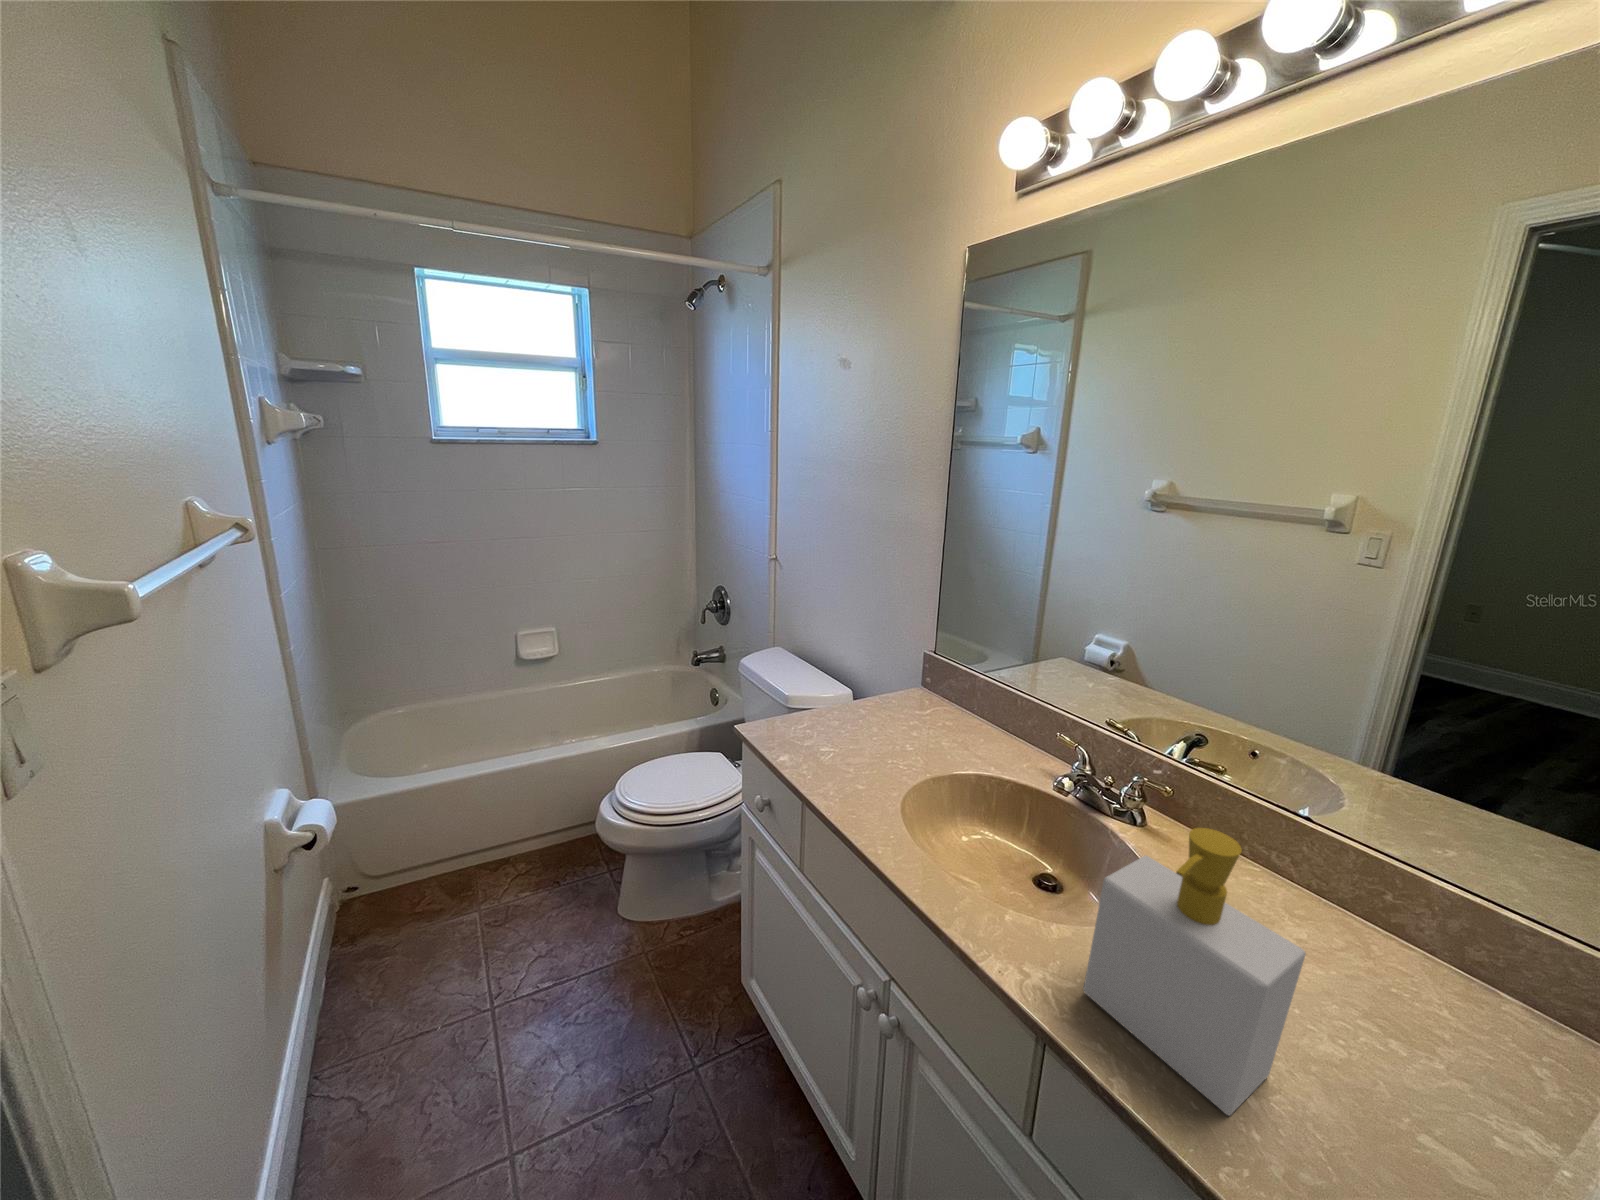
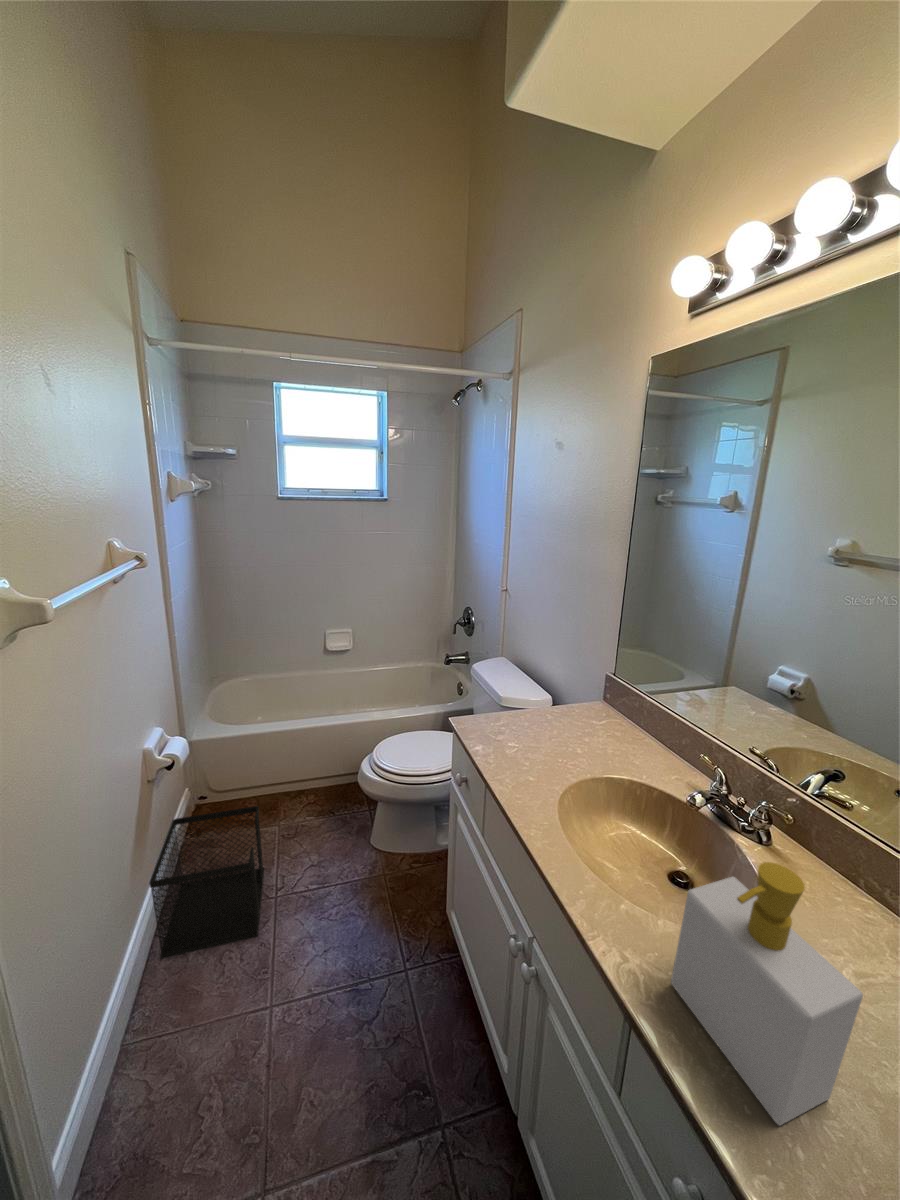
wastebasket: none [295,886,474,1132] -> present [149,806,264,959]

